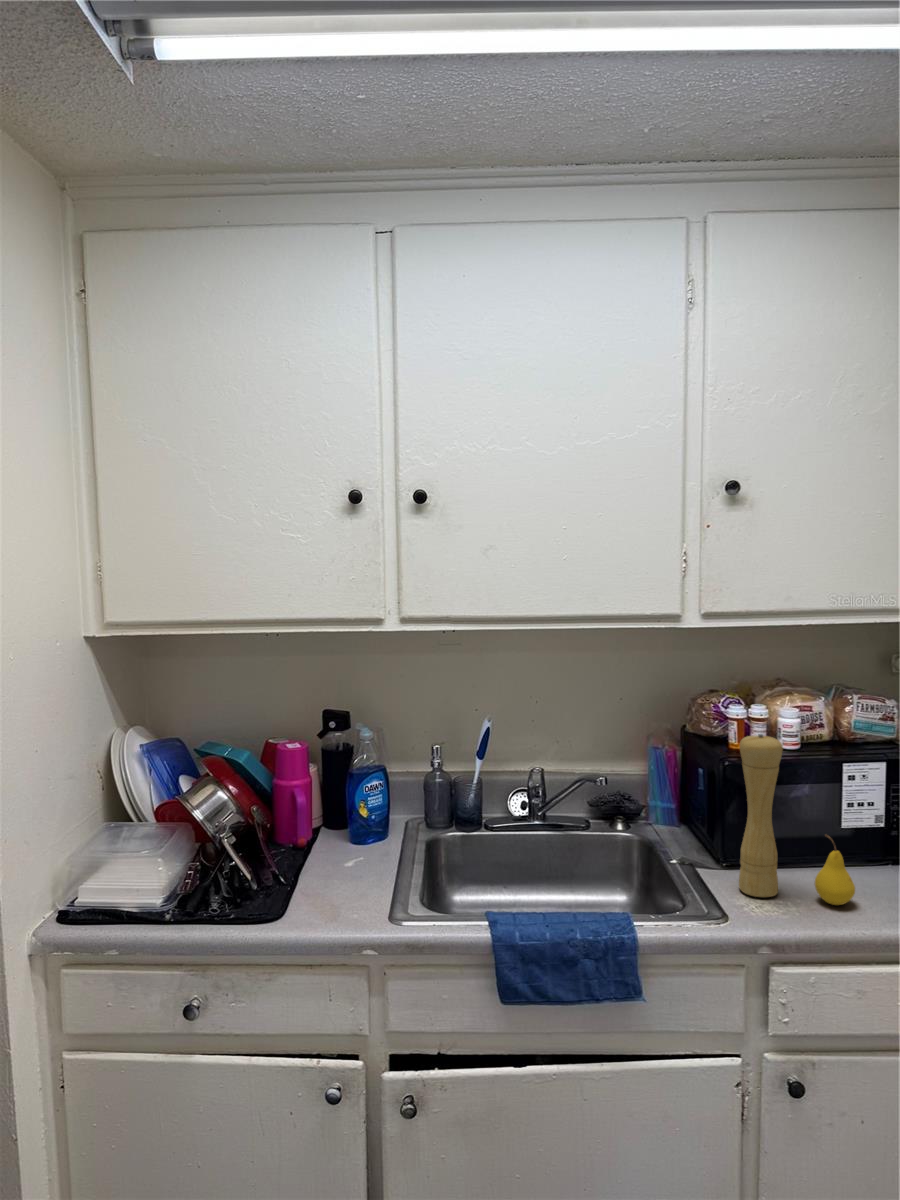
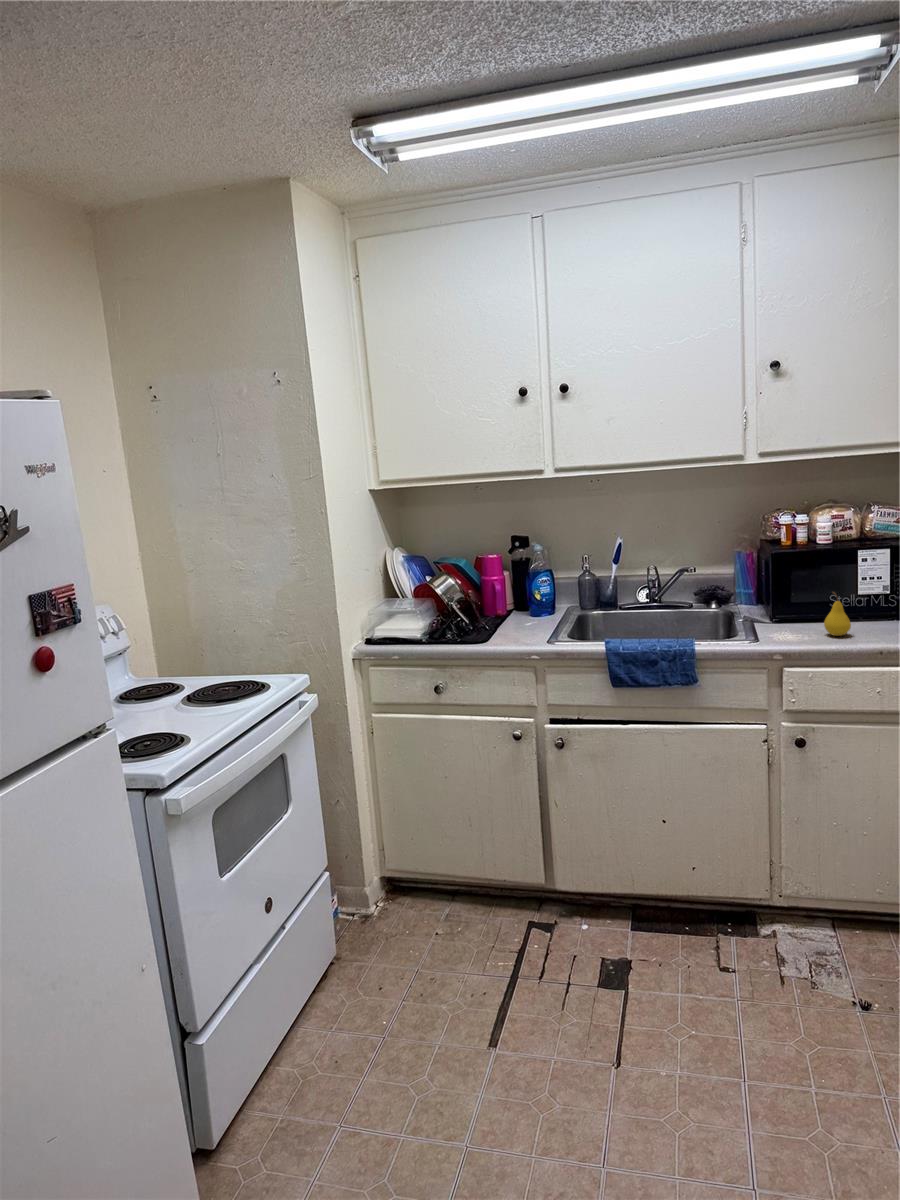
pepper mill: present [739,734,783,897] -> none [774,528,802,633]

